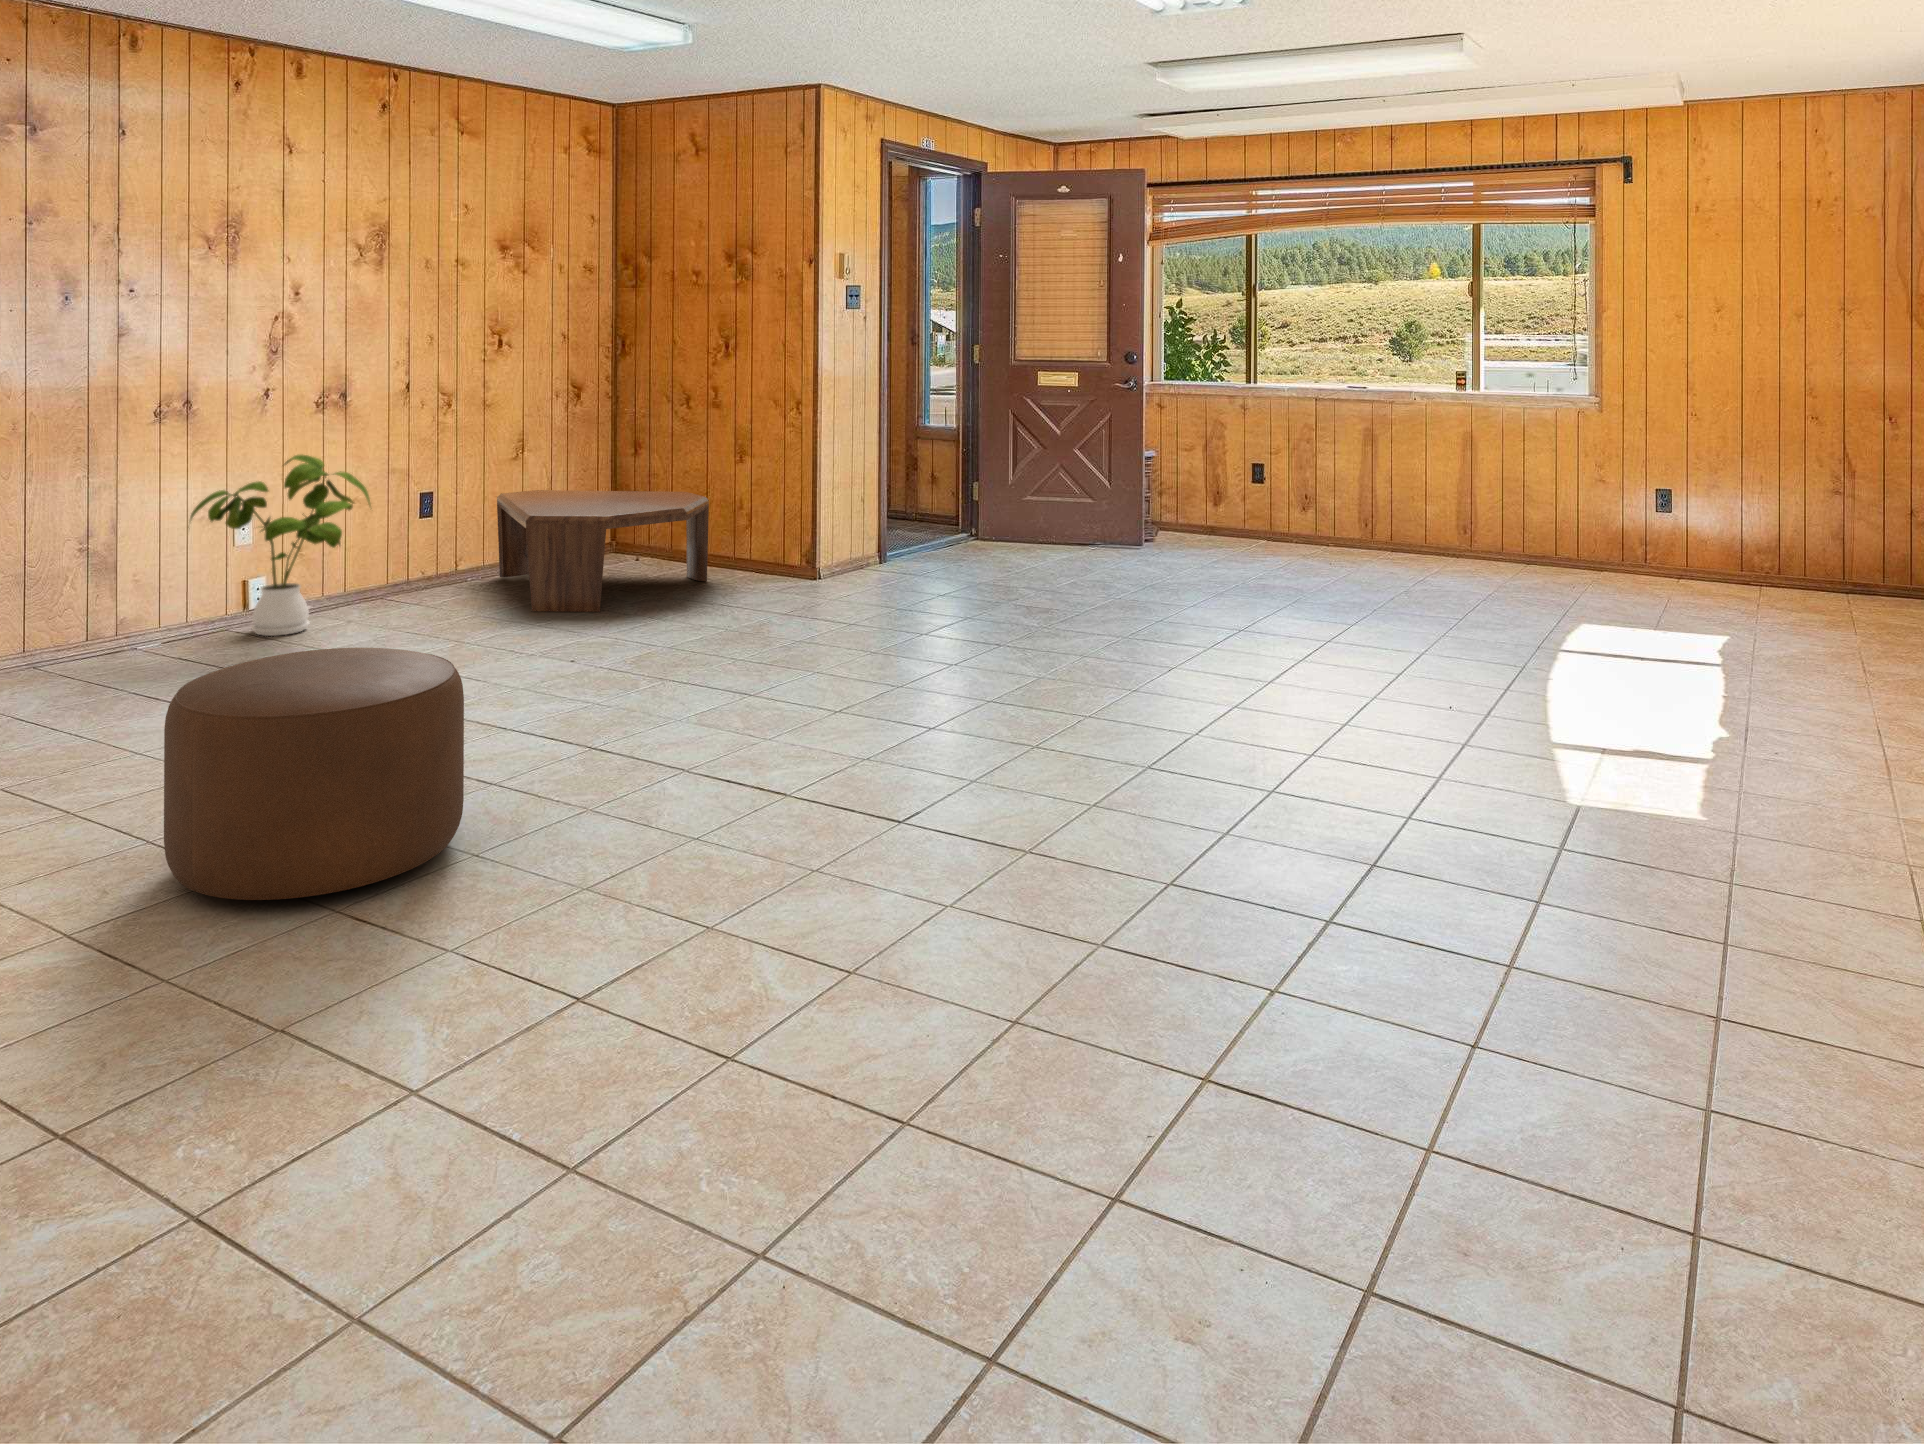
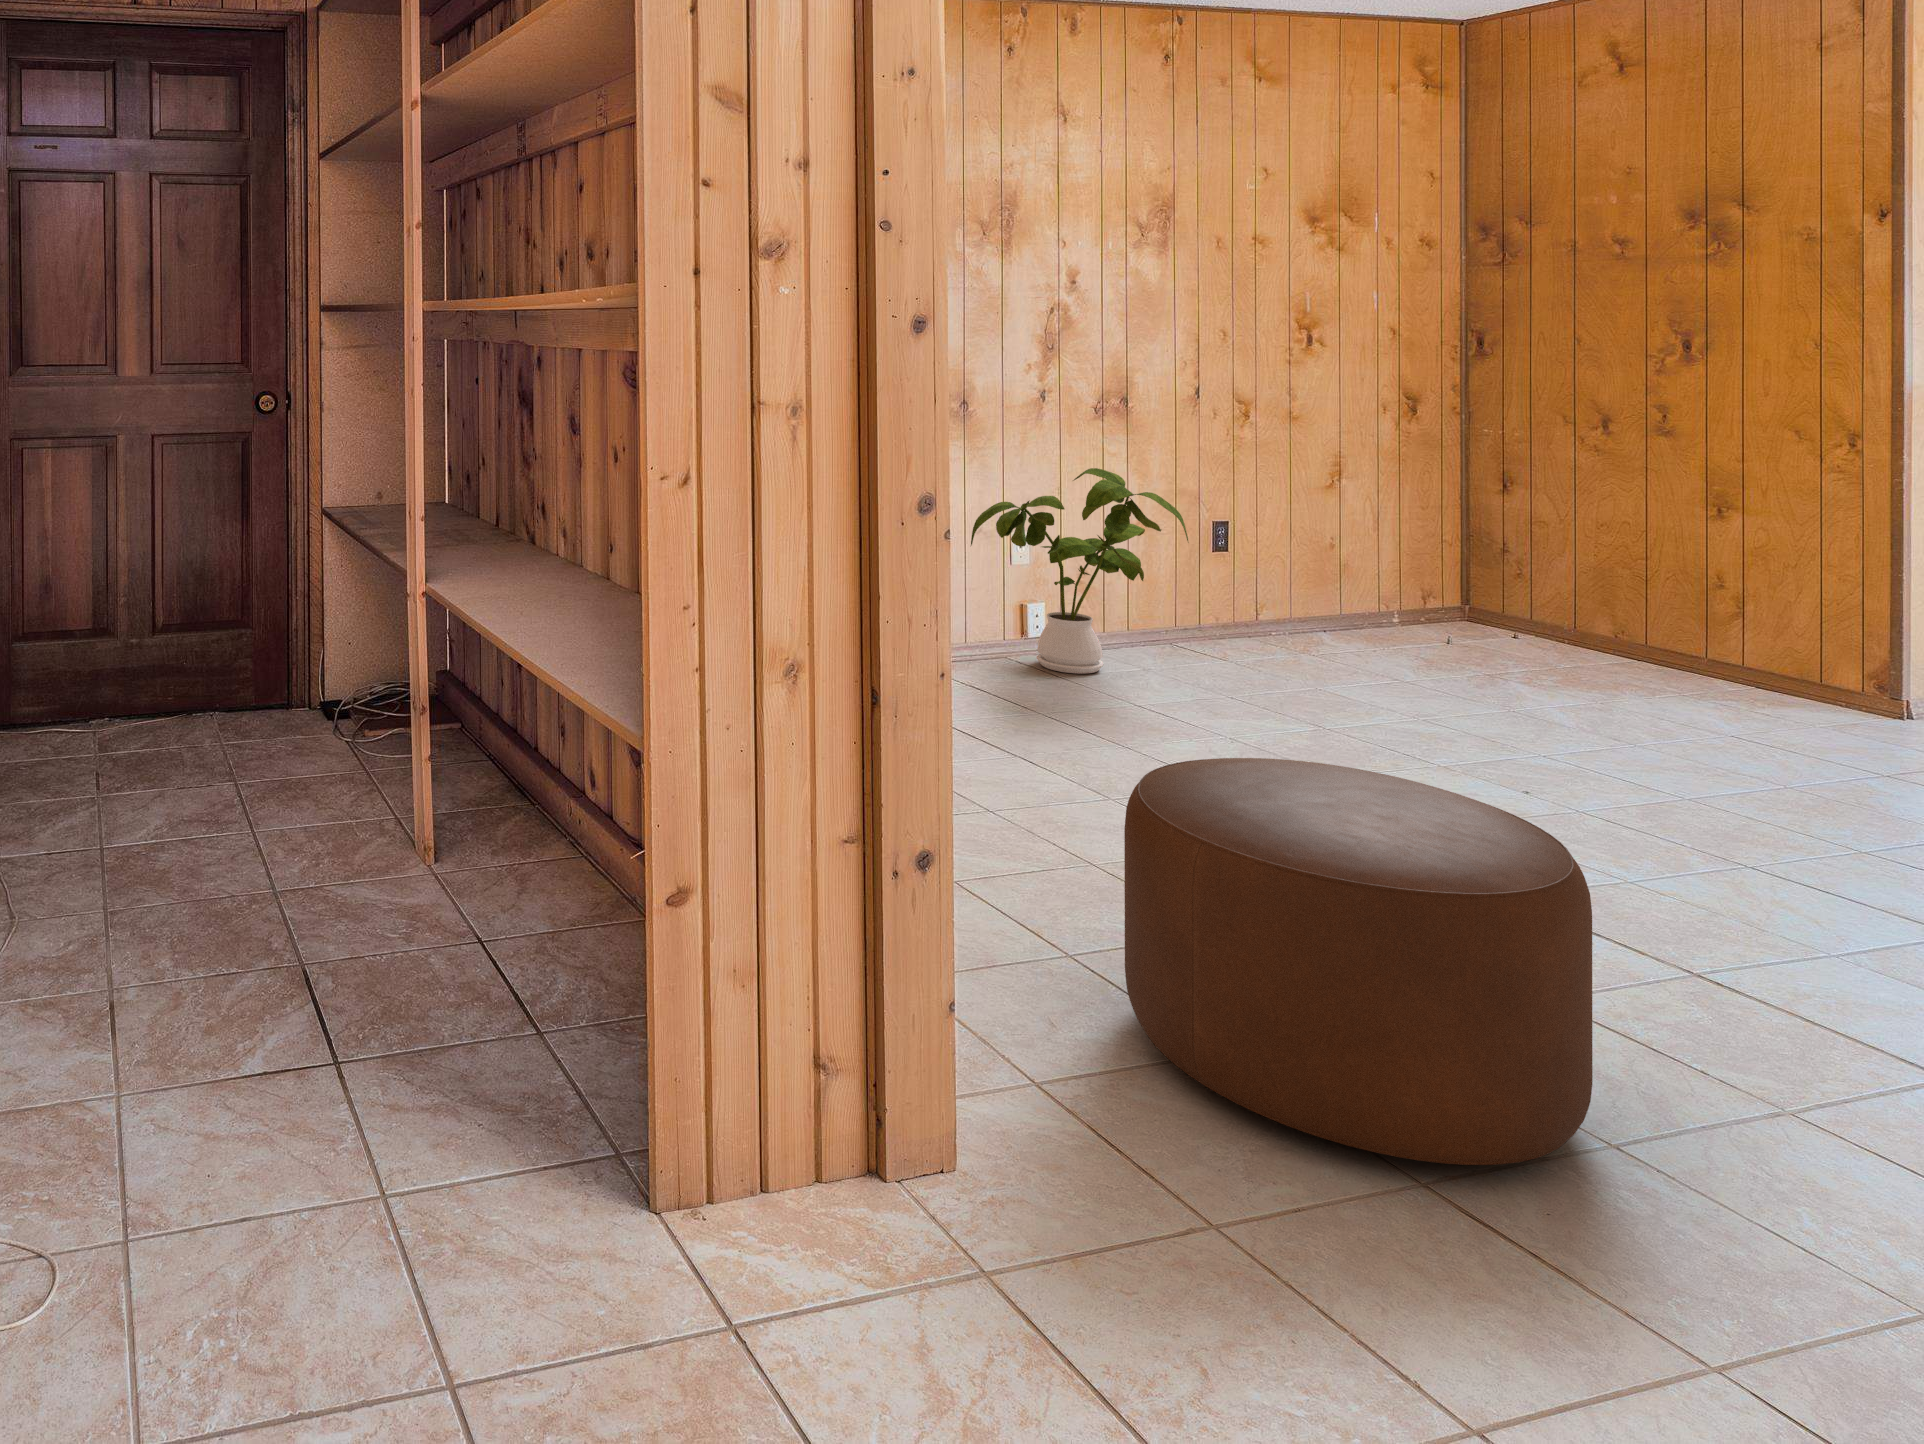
coffee table: present [497,490,709,612] -> none [1308,529,1675,714]

